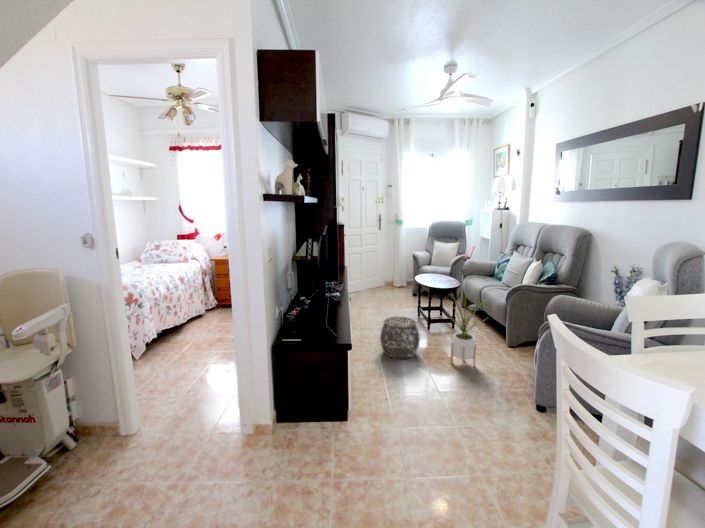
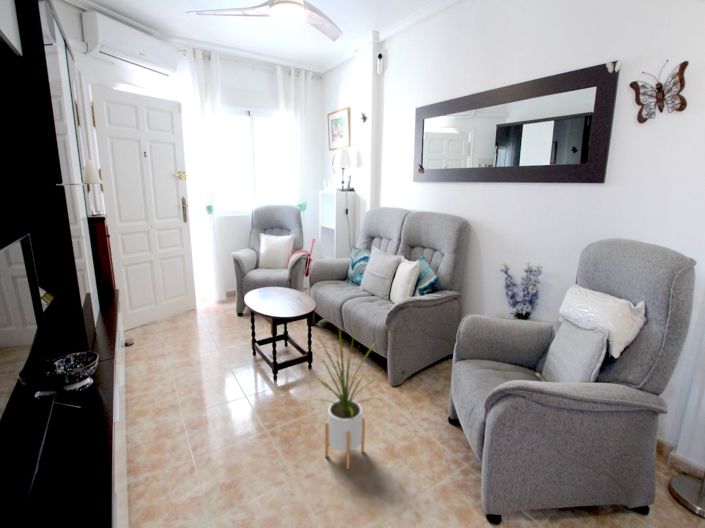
woven basket: present [380,317,420,359] -> none [186,388,267,485]

